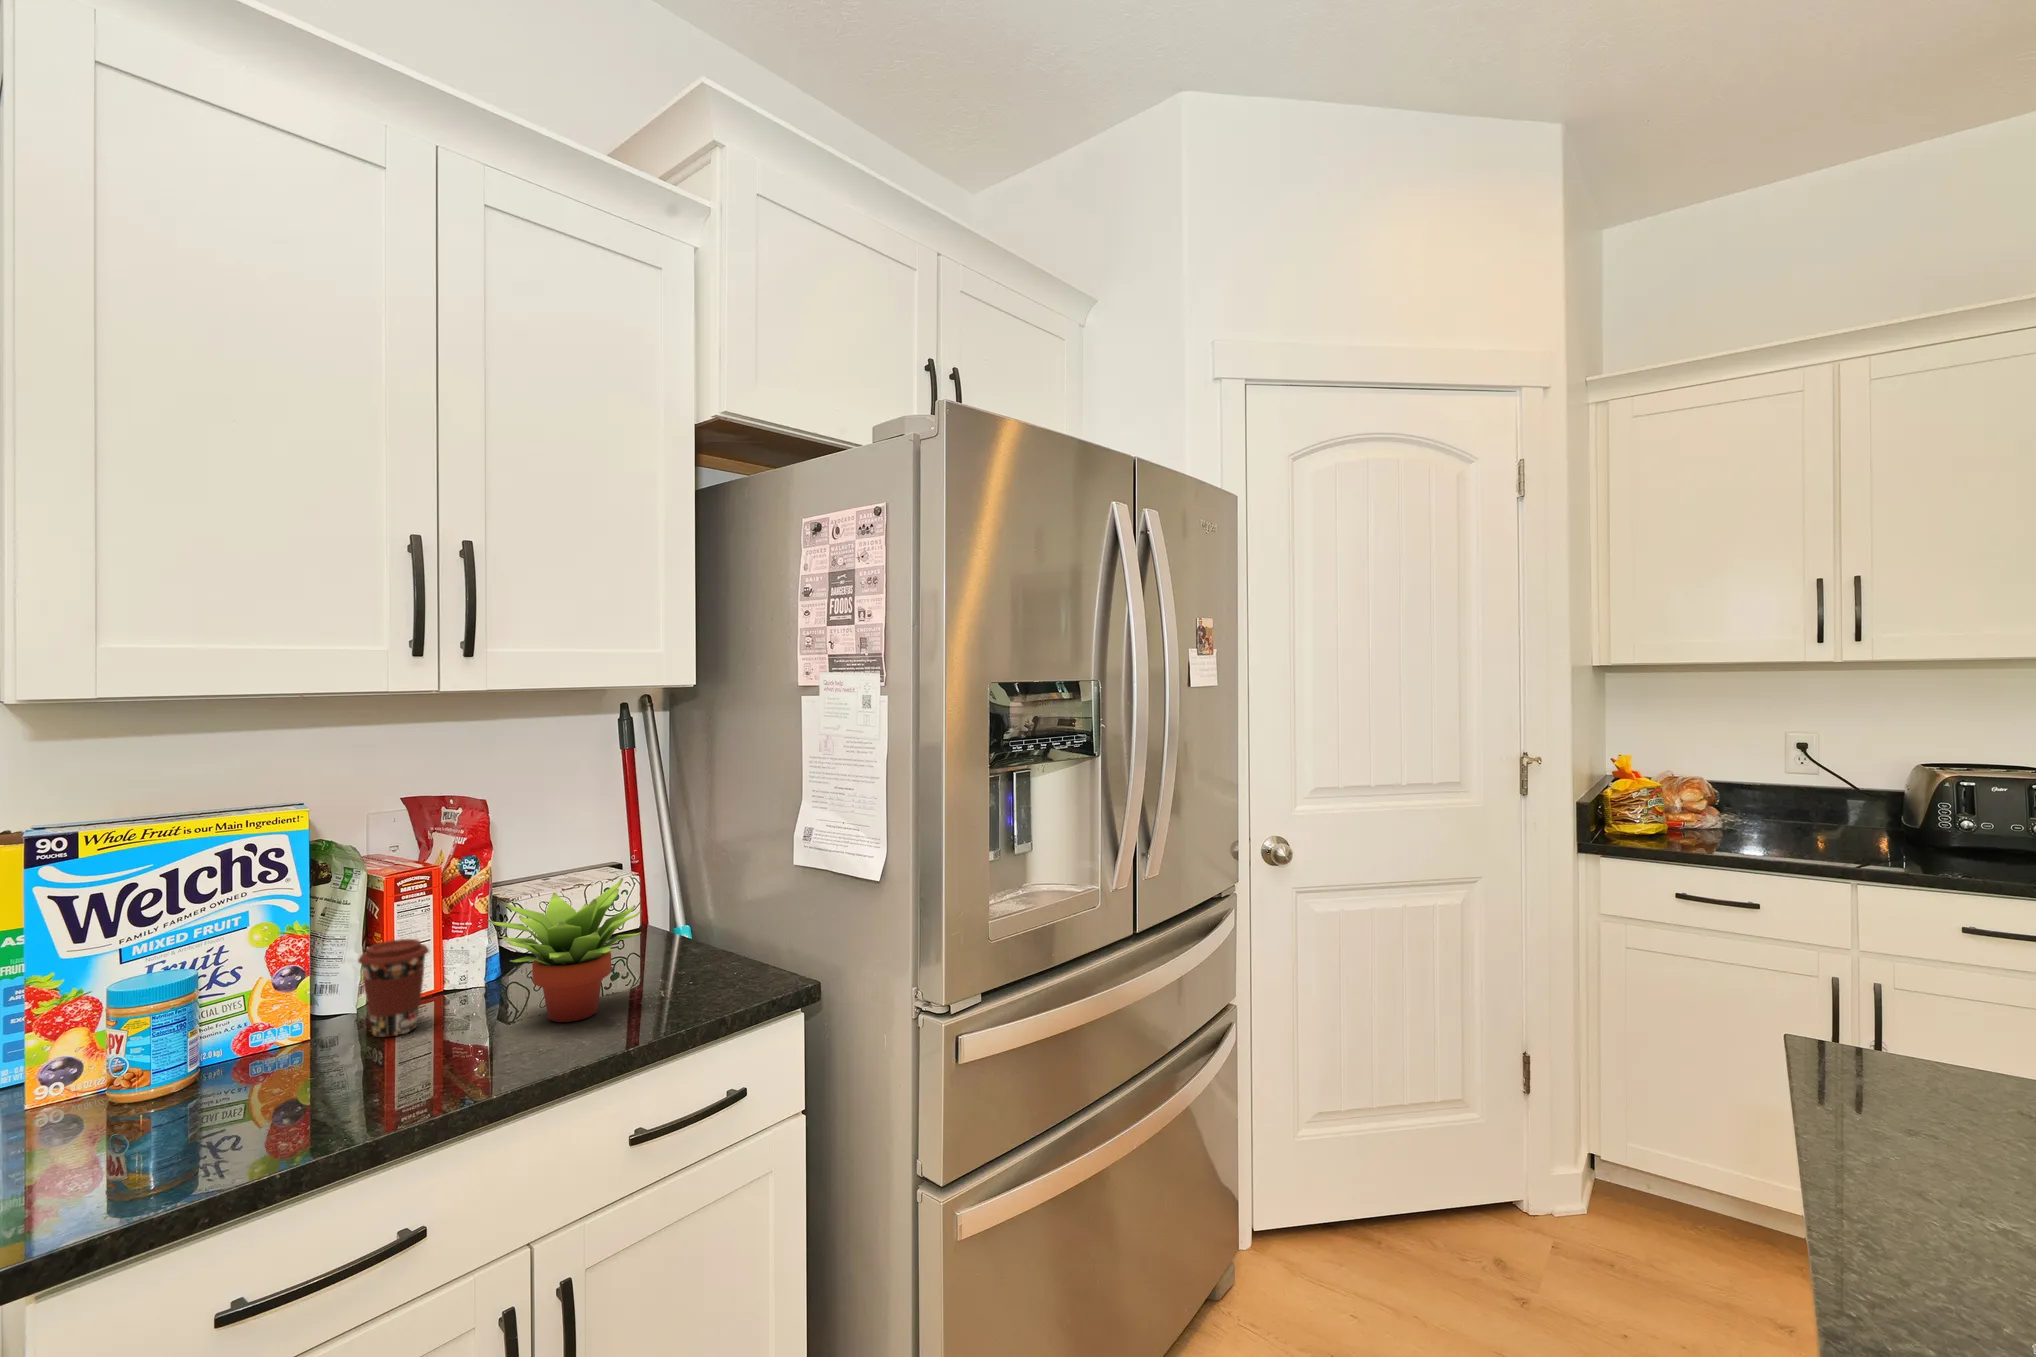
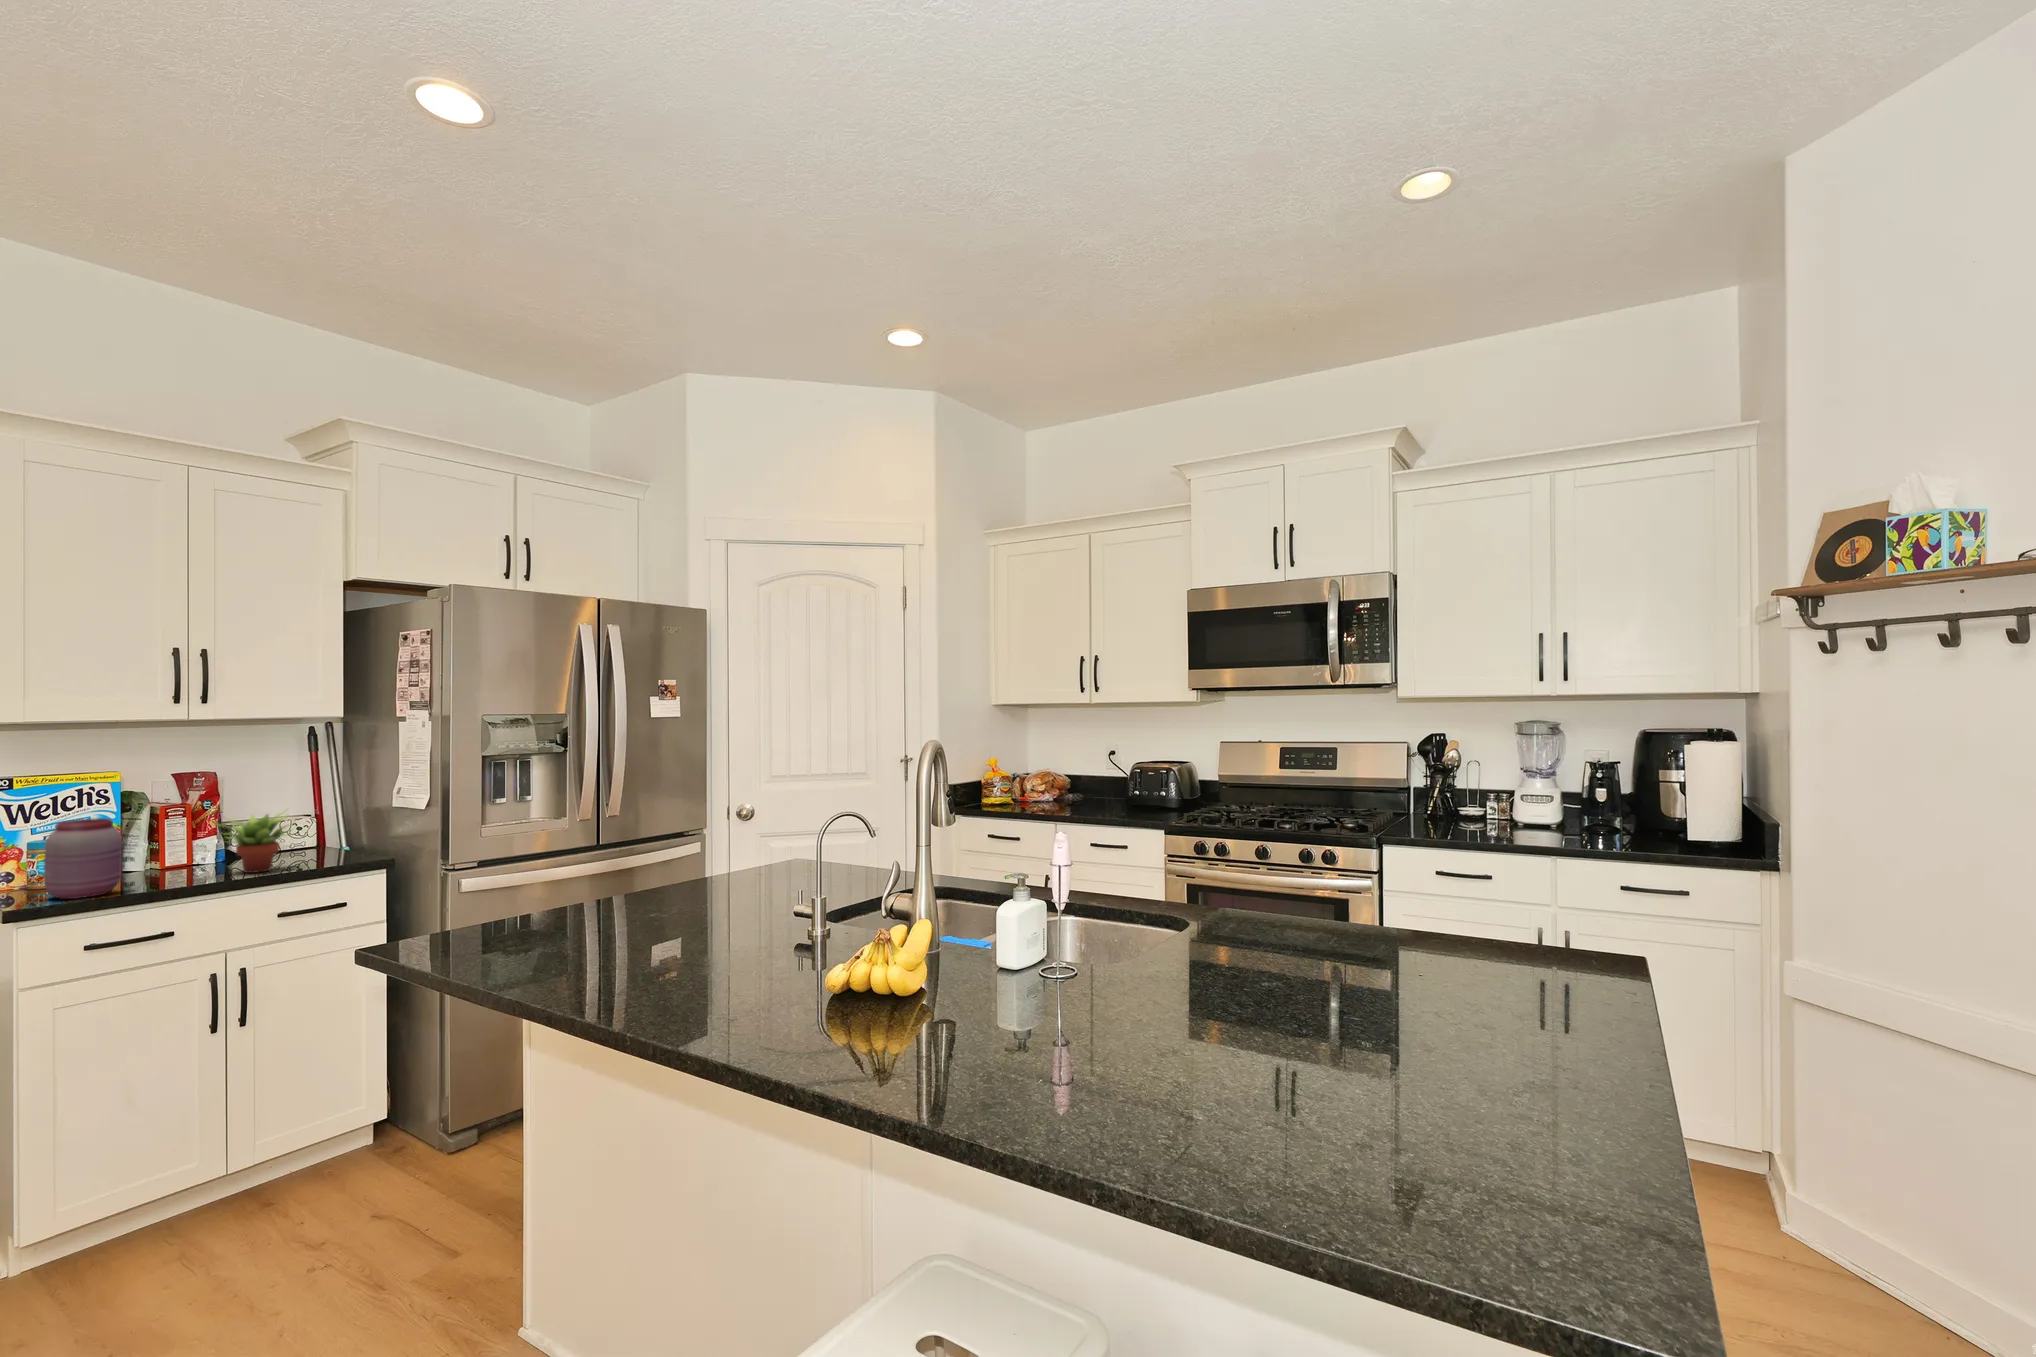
jar: none [123,938,307,1160] -> present [44,818,122,899]
coffee cup: present [358,939,429,1037] -> none [145,834,183,877]

